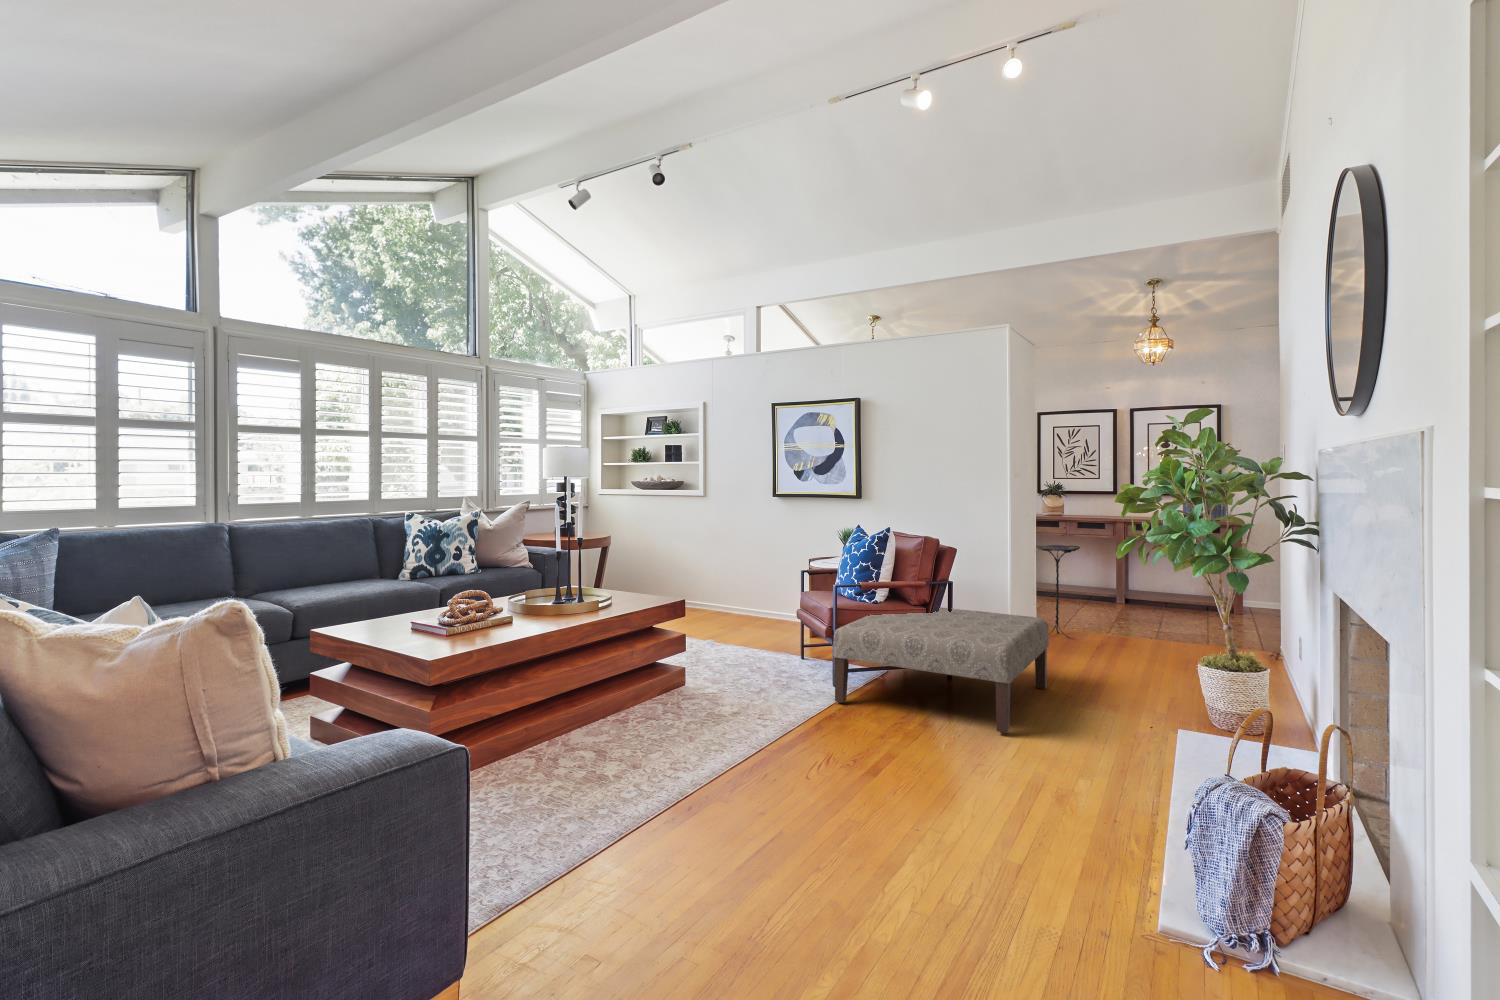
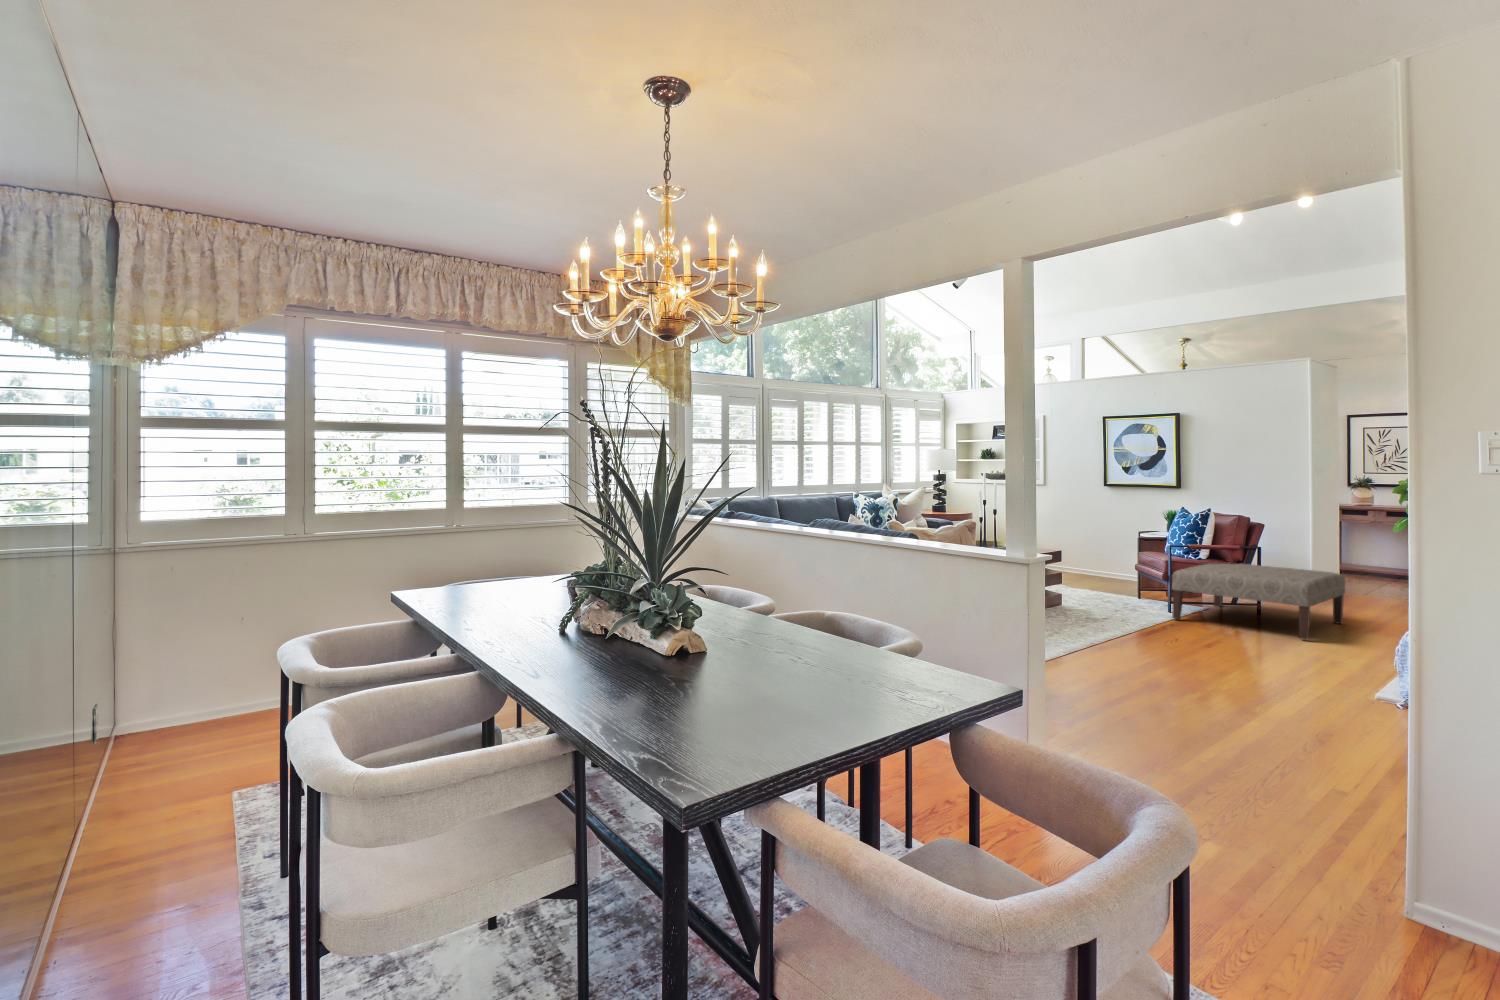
side table: present [1036,545,1080,638] -> none [1339,526,1383,600]

